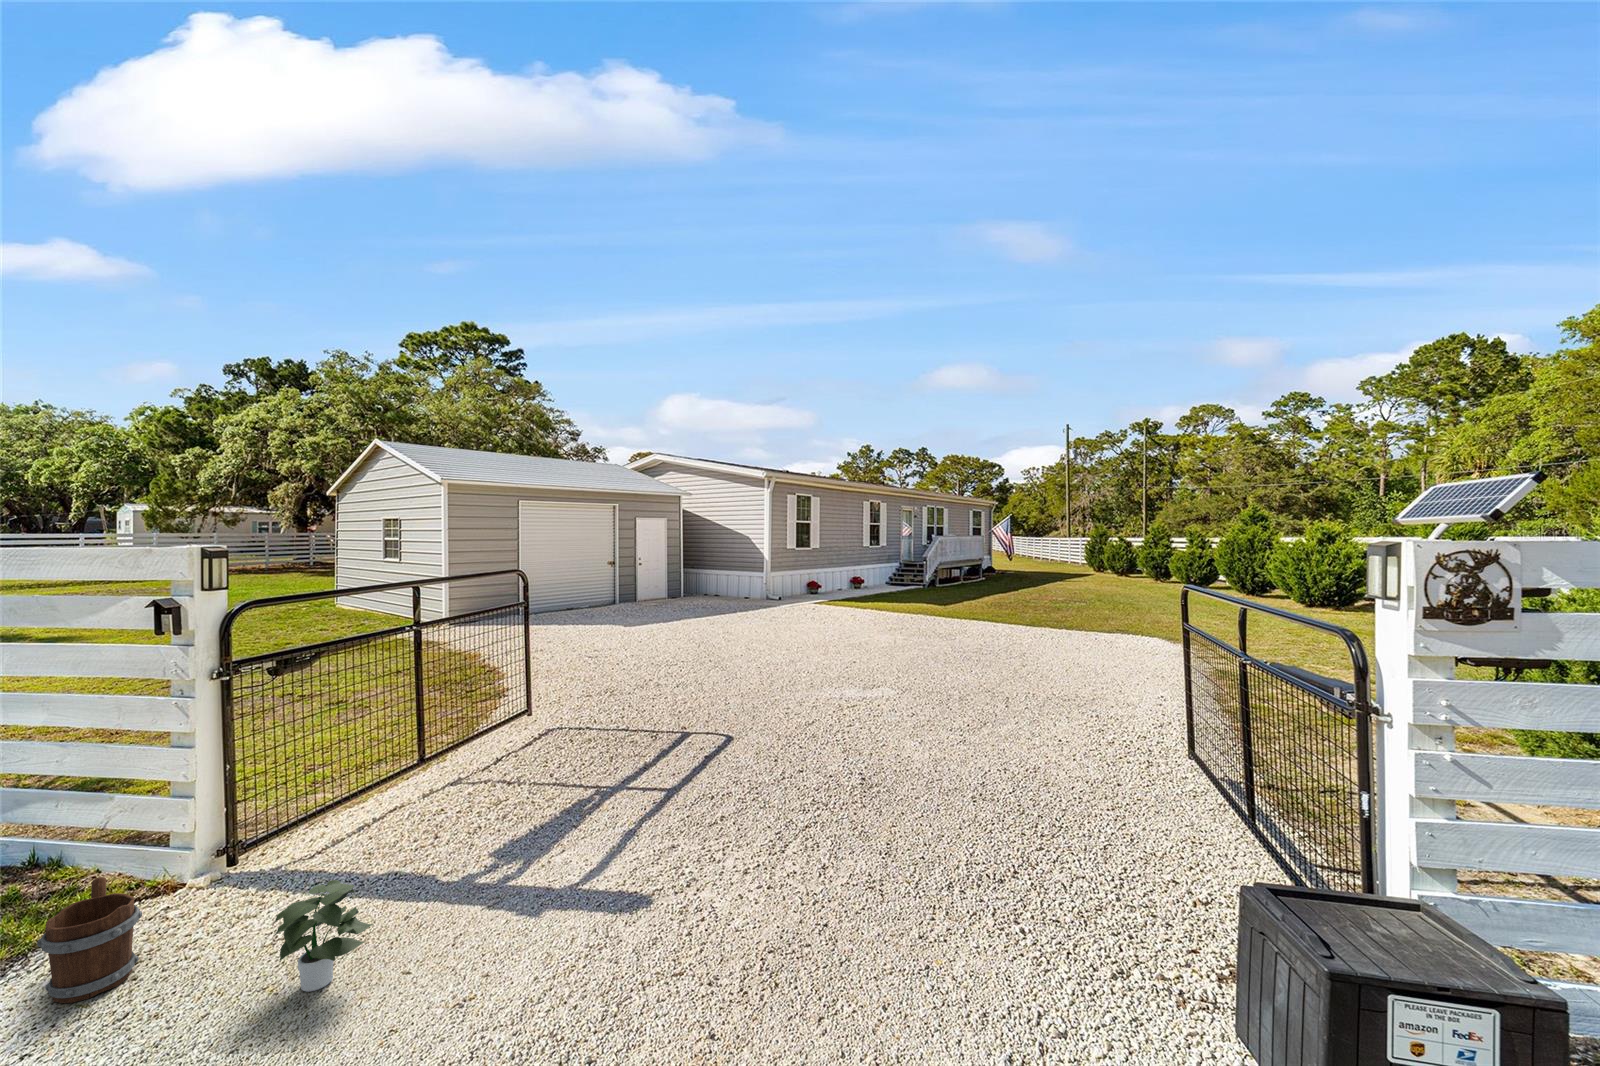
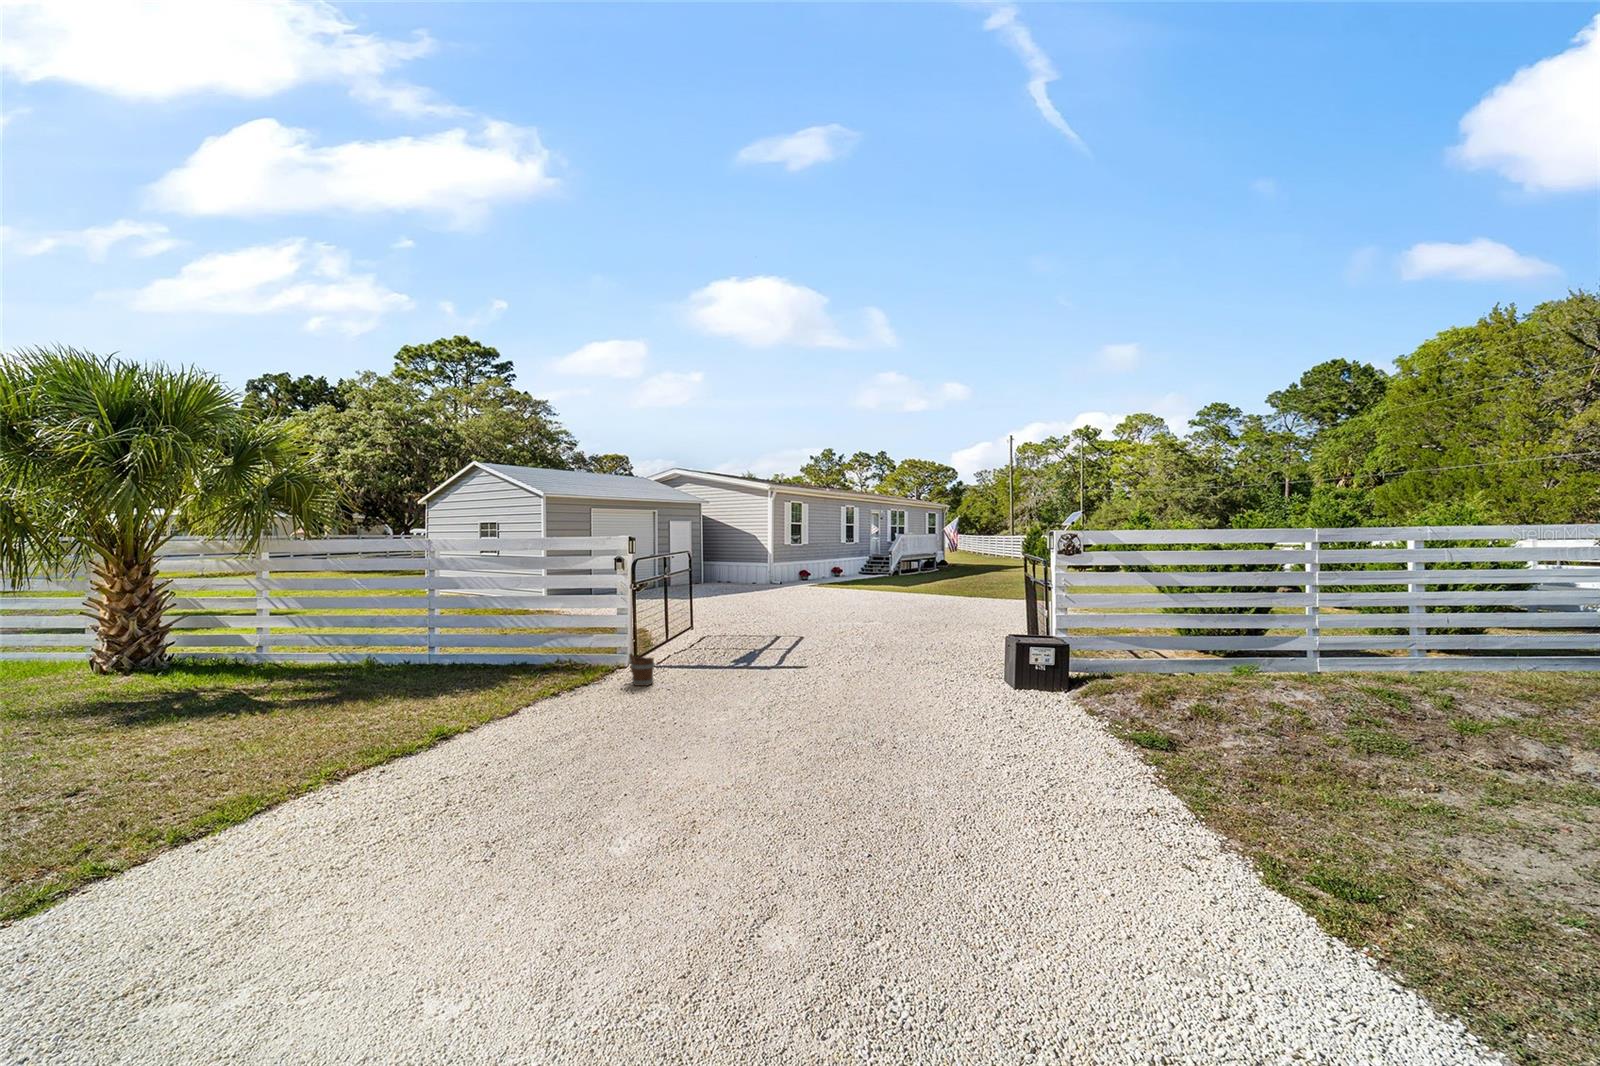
potted plant: present [274,880,374,992] -> none [706,650,737,683]

